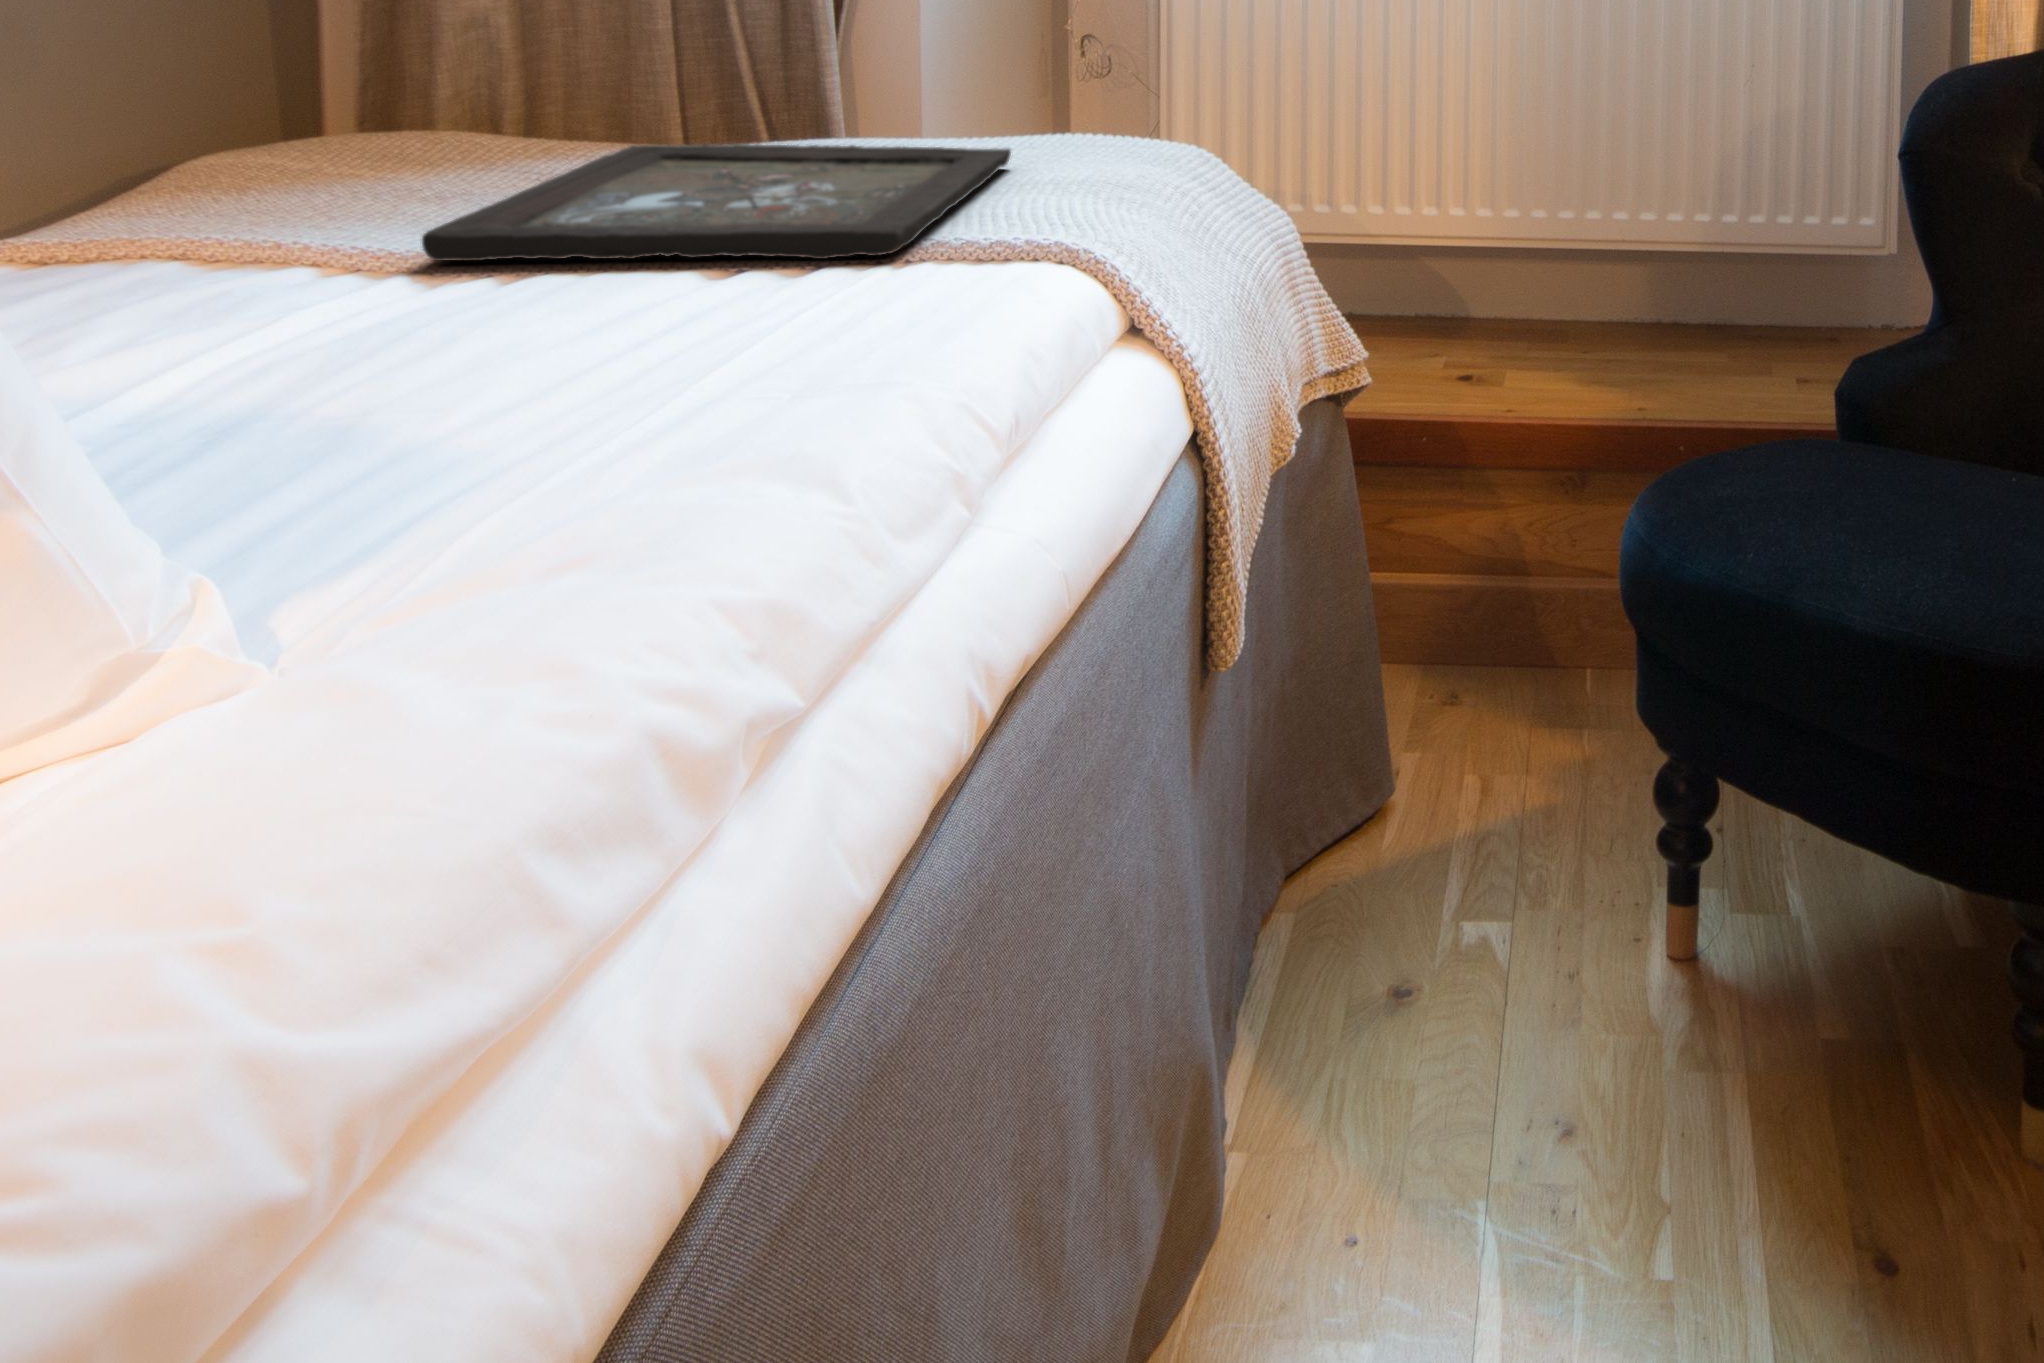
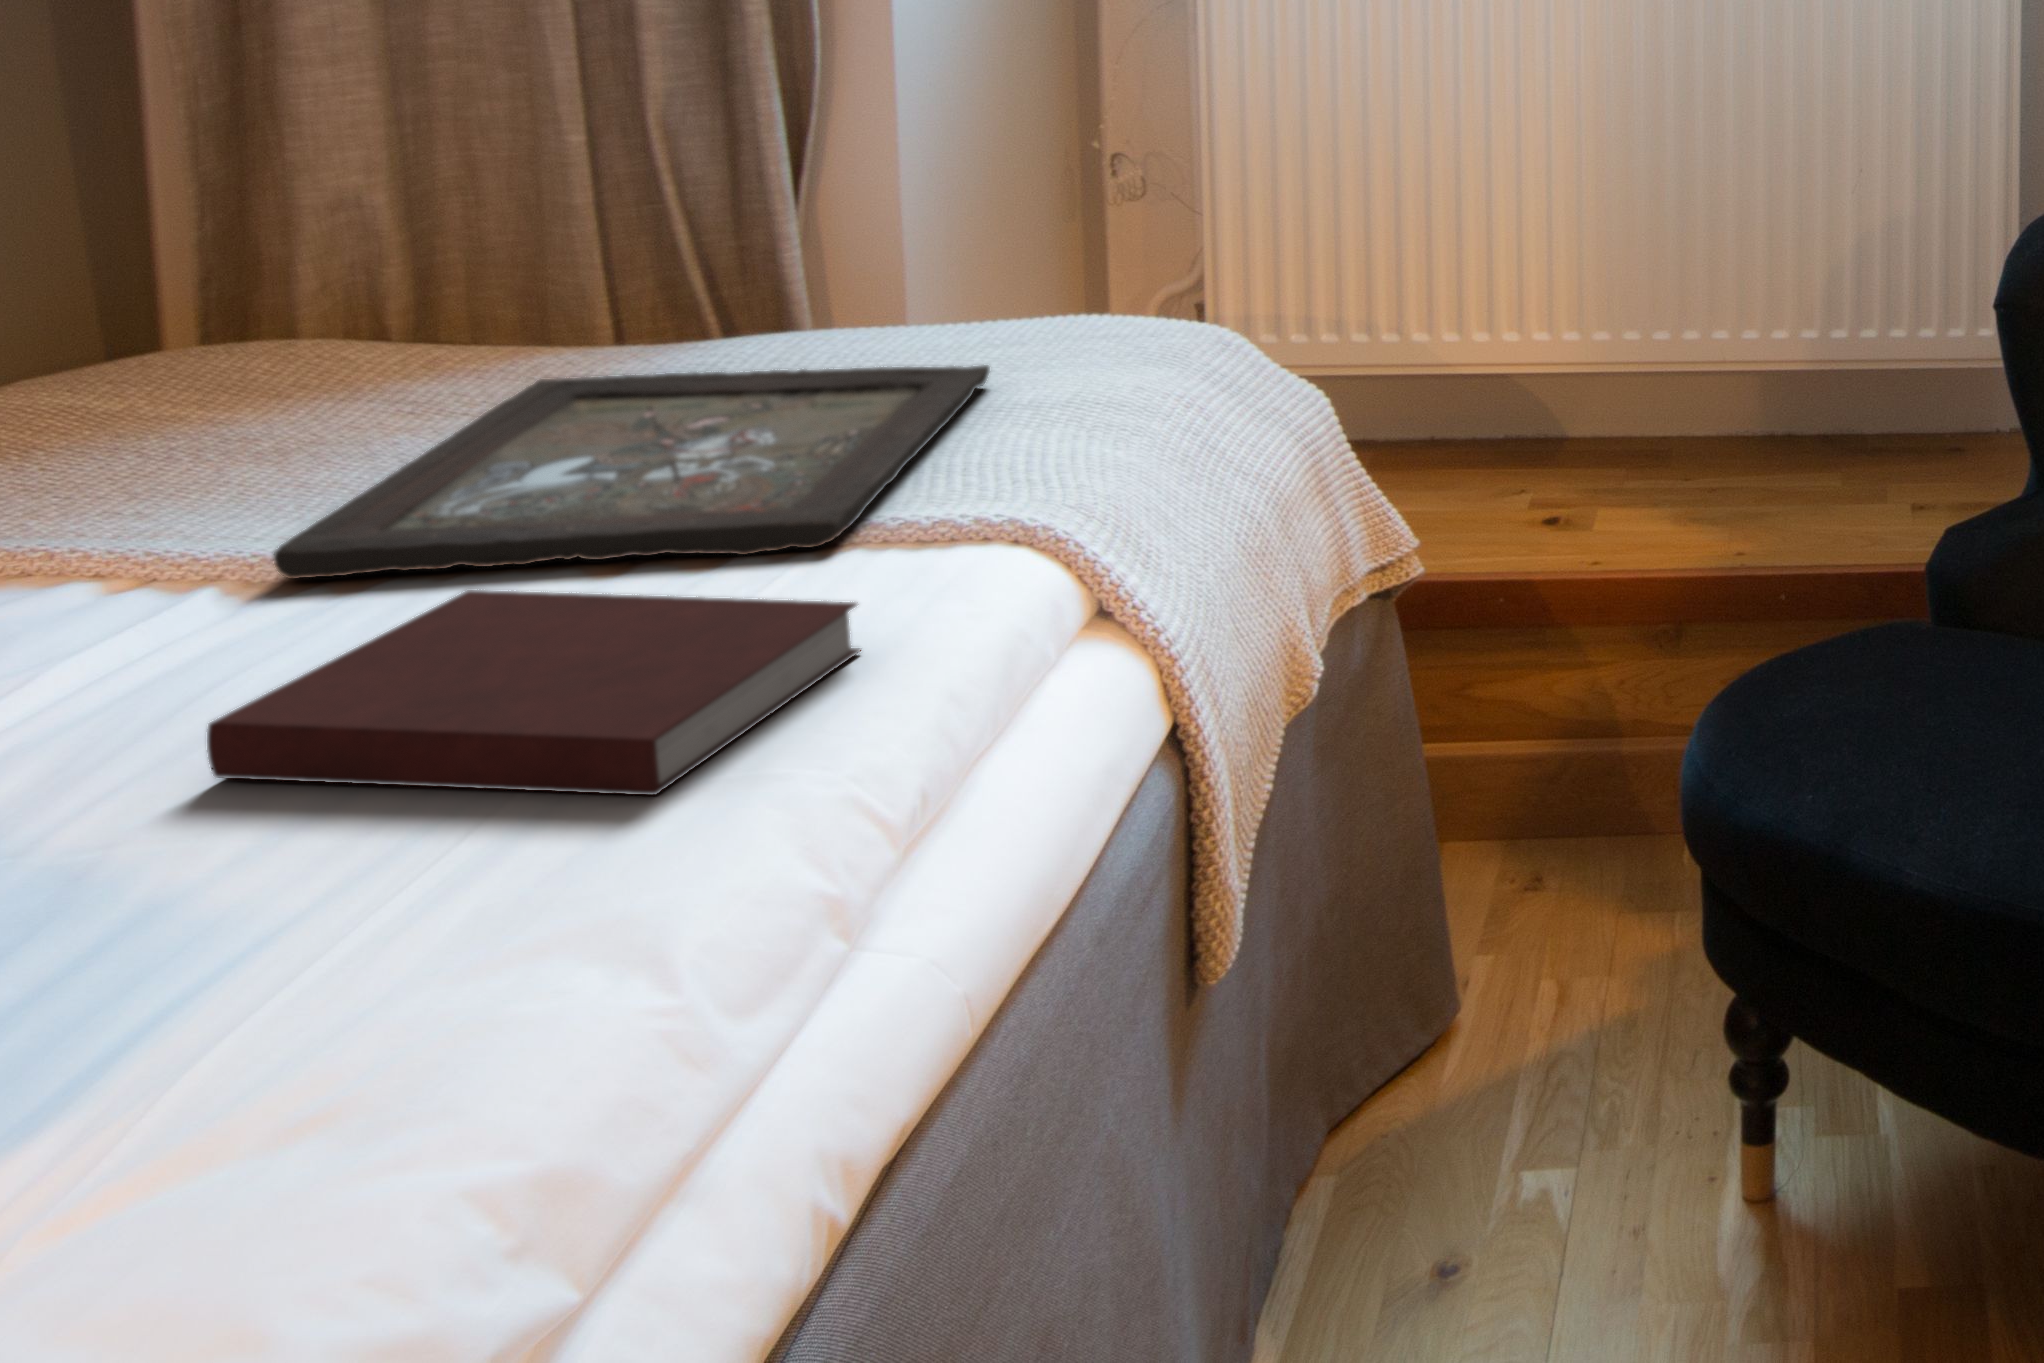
notebook: none [375,255,935,403] -> present [207,590,860,796]

